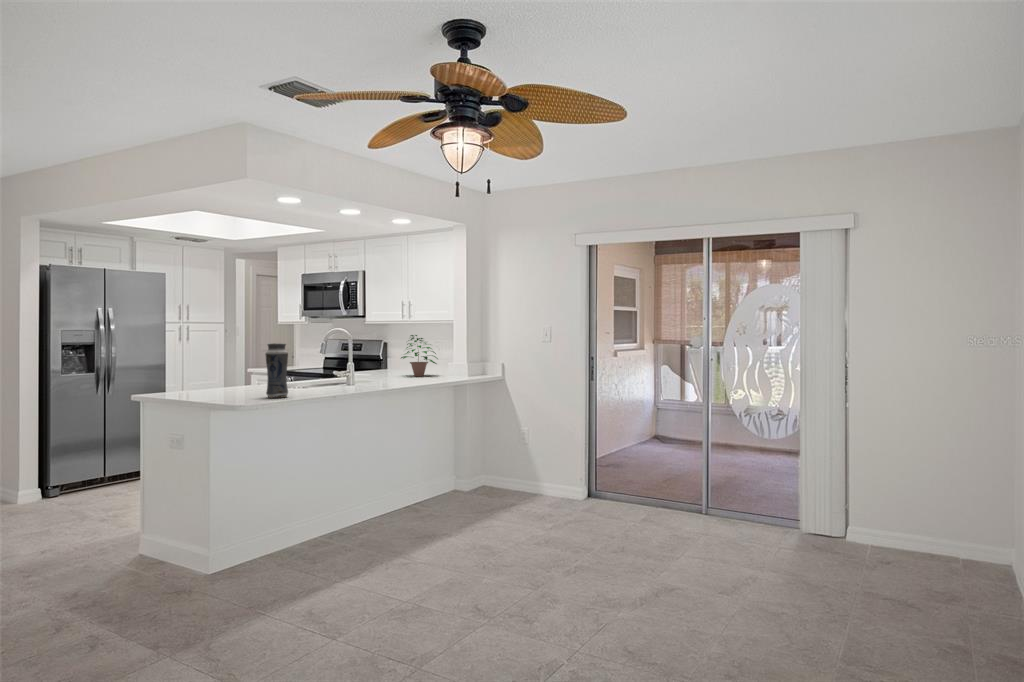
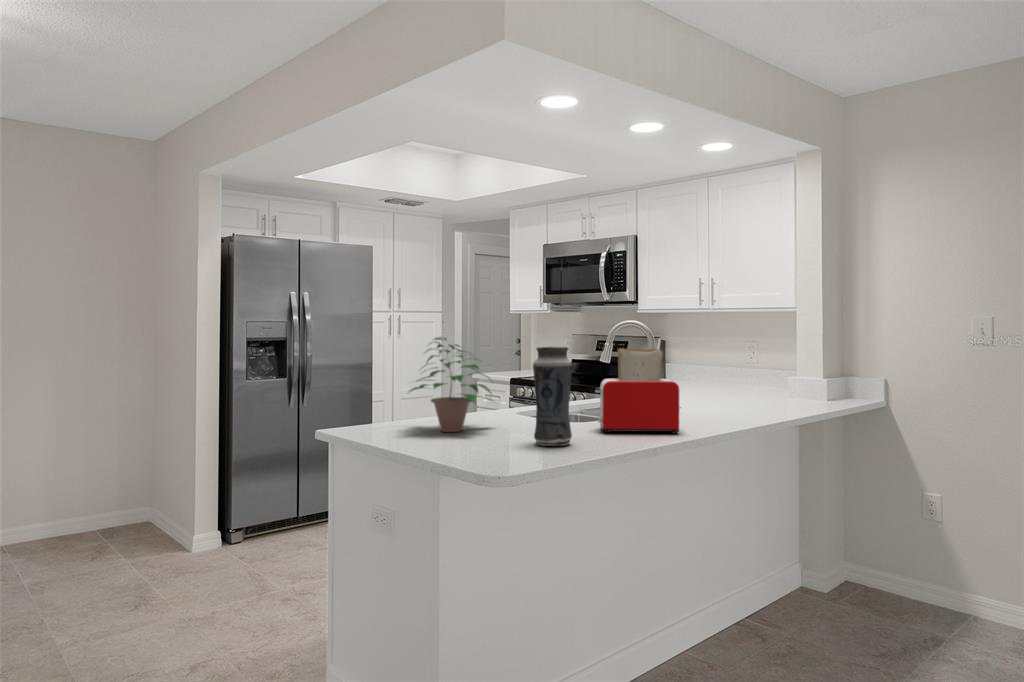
potted plant: present [401,335,438,376] -> present [409,337,492,432]
toaster: none [307,345,355,392] -> present [595,348,679,434]

